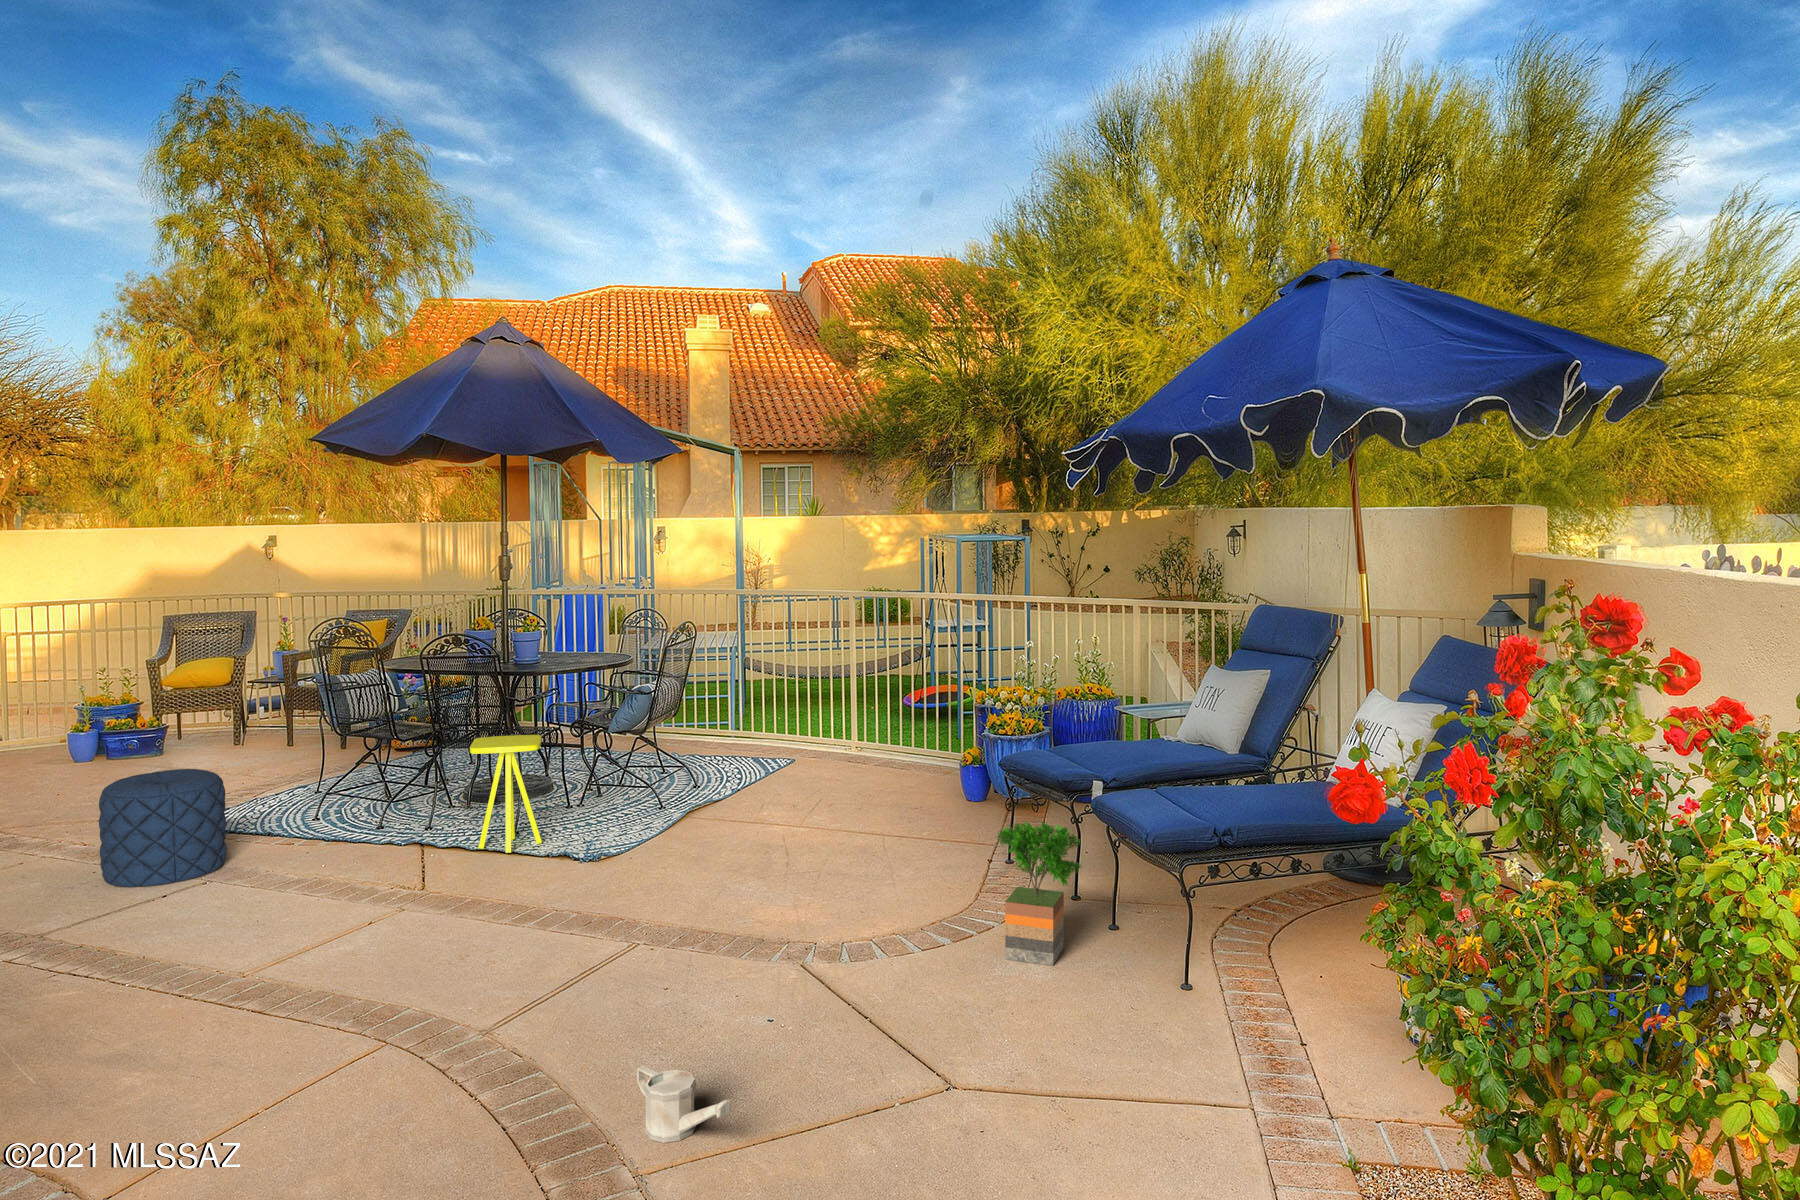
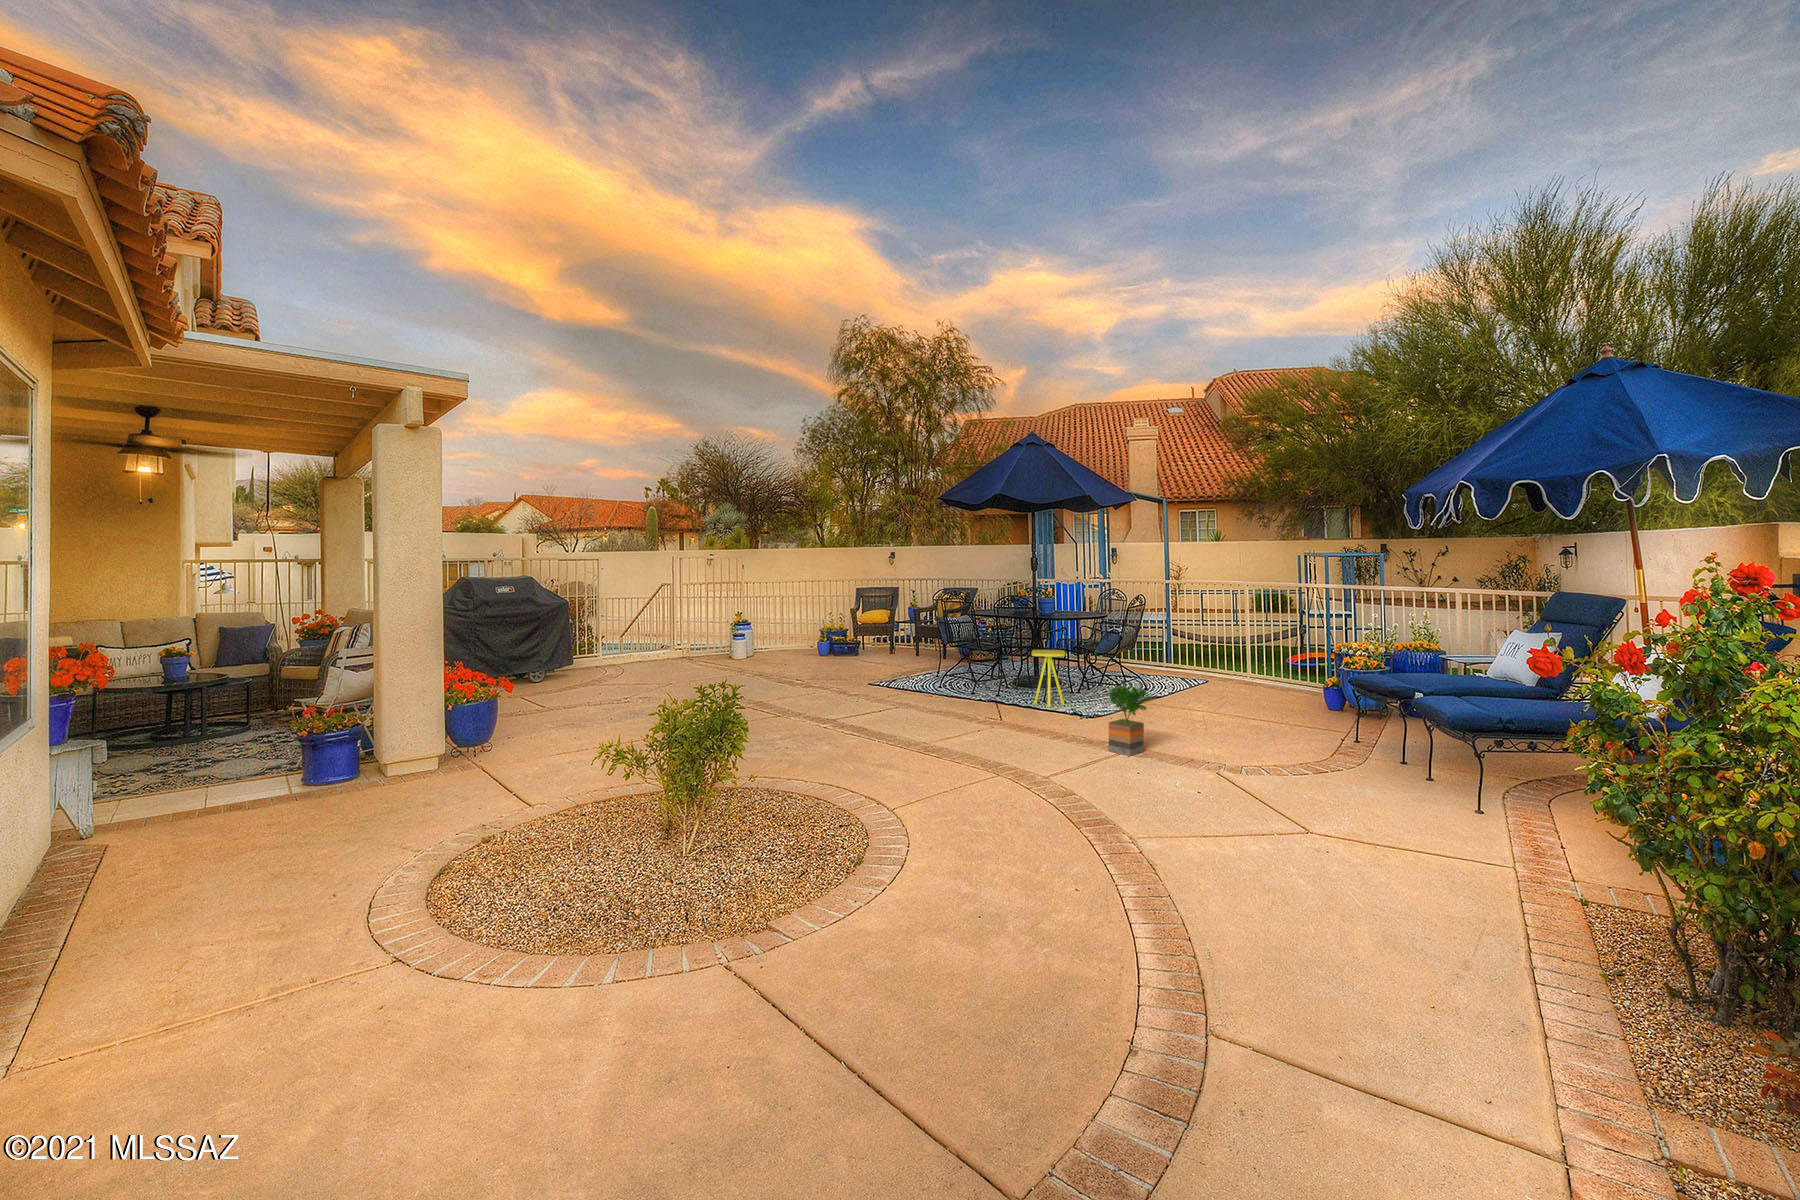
pouf: present [99,769,227,887] -> none [879,655,925,703]
potted tree: present [997,821,1081,966] -> present [1109,686,1151,756]
watering can: present [637,1066,730,1143] -> none [1133,779,1181,812]

